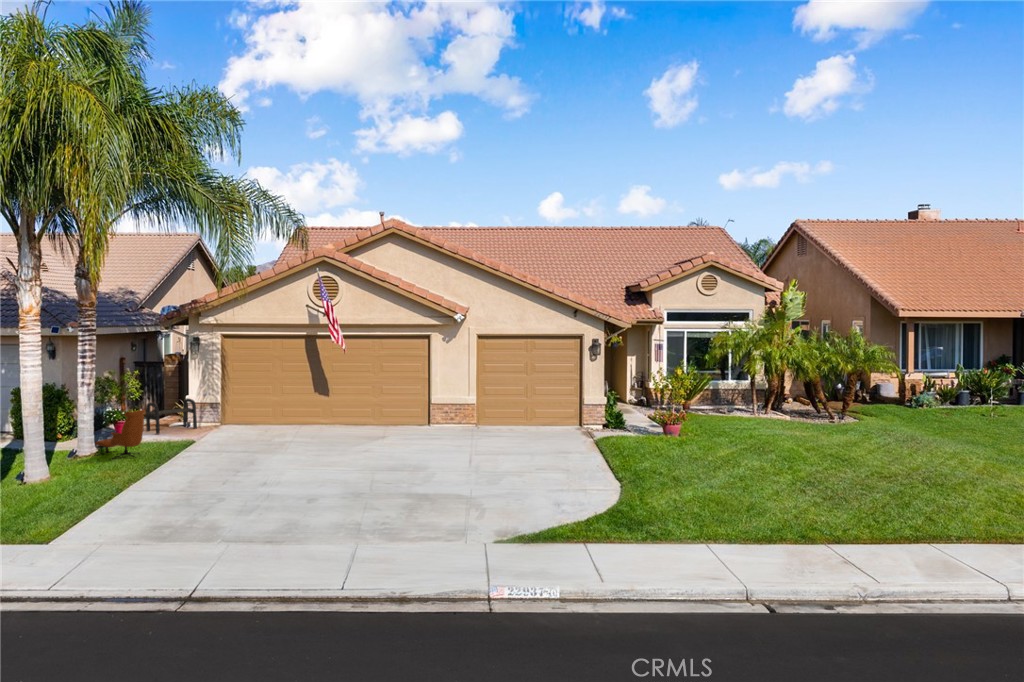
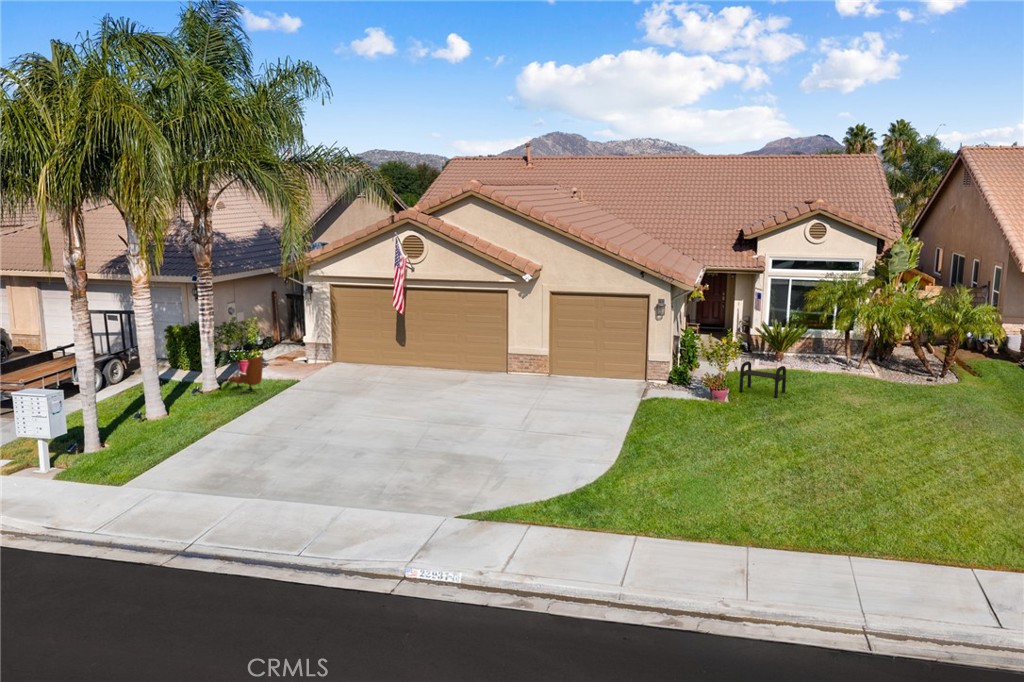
bench: present [146,398,197,434] -> present [739,361,786,397]

